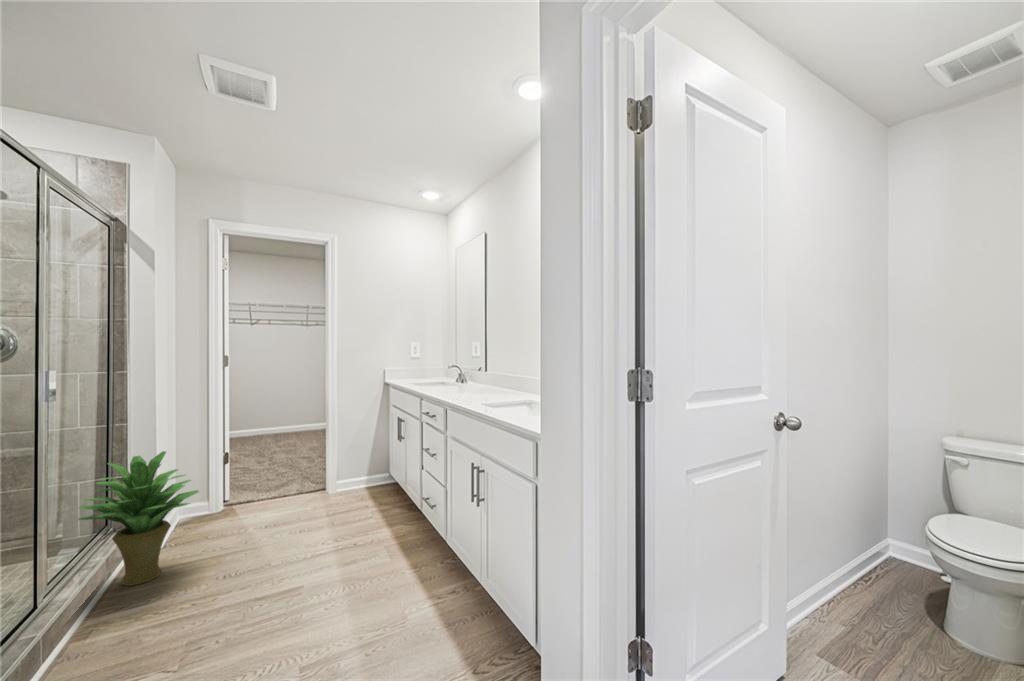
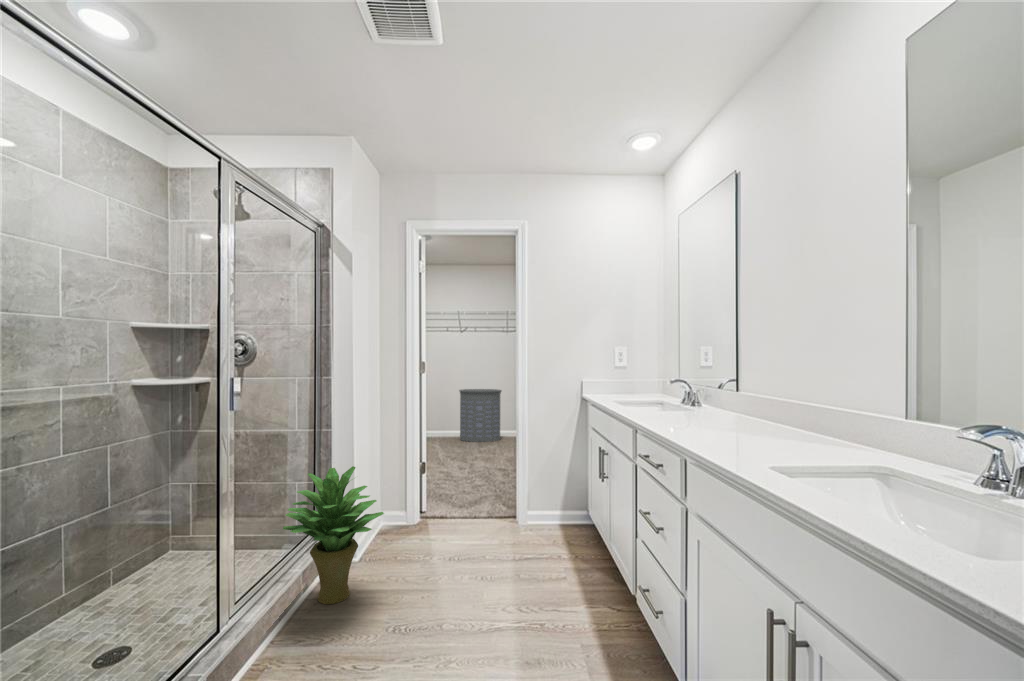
laundry hamper: none [253,390,300,442] -> present [459,389,501,442]

